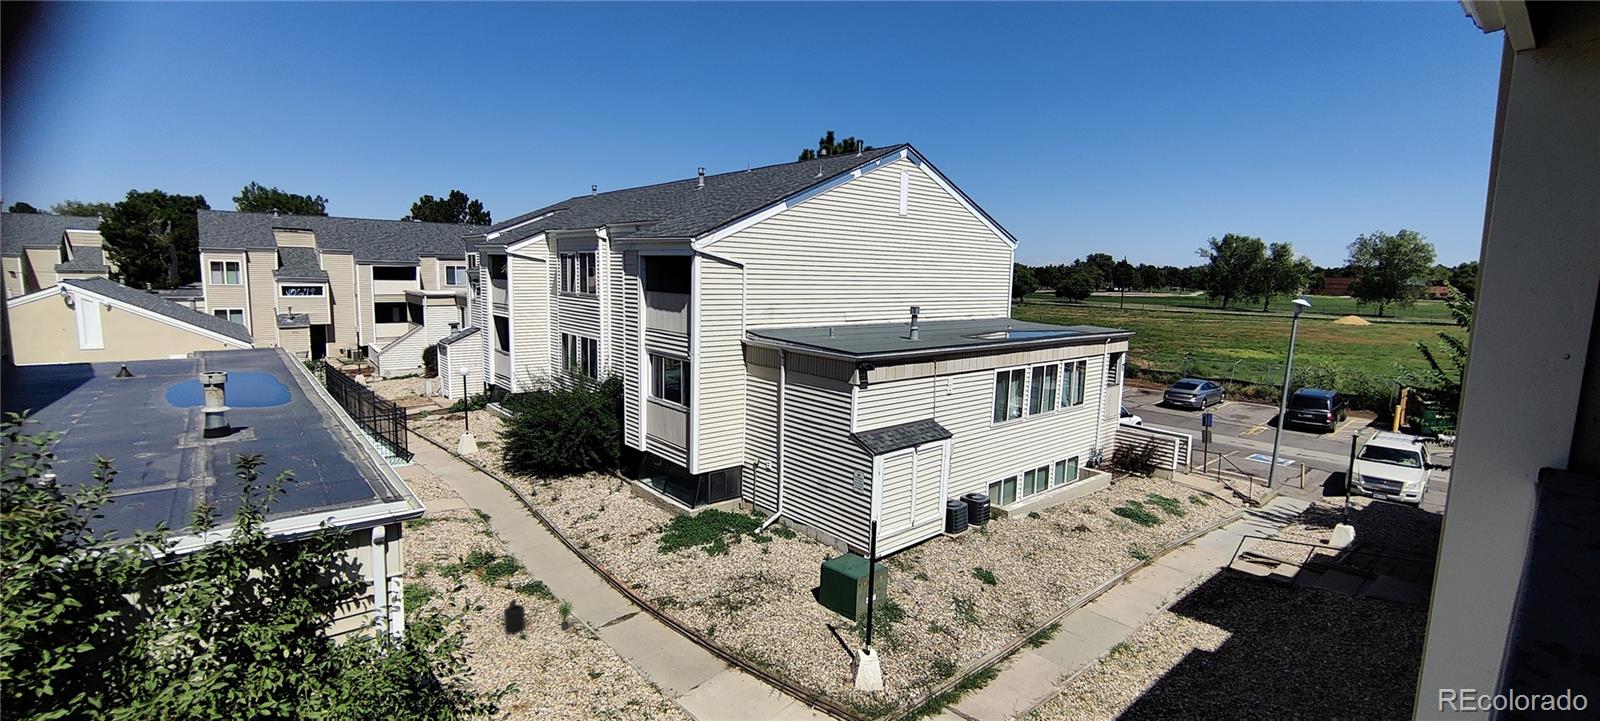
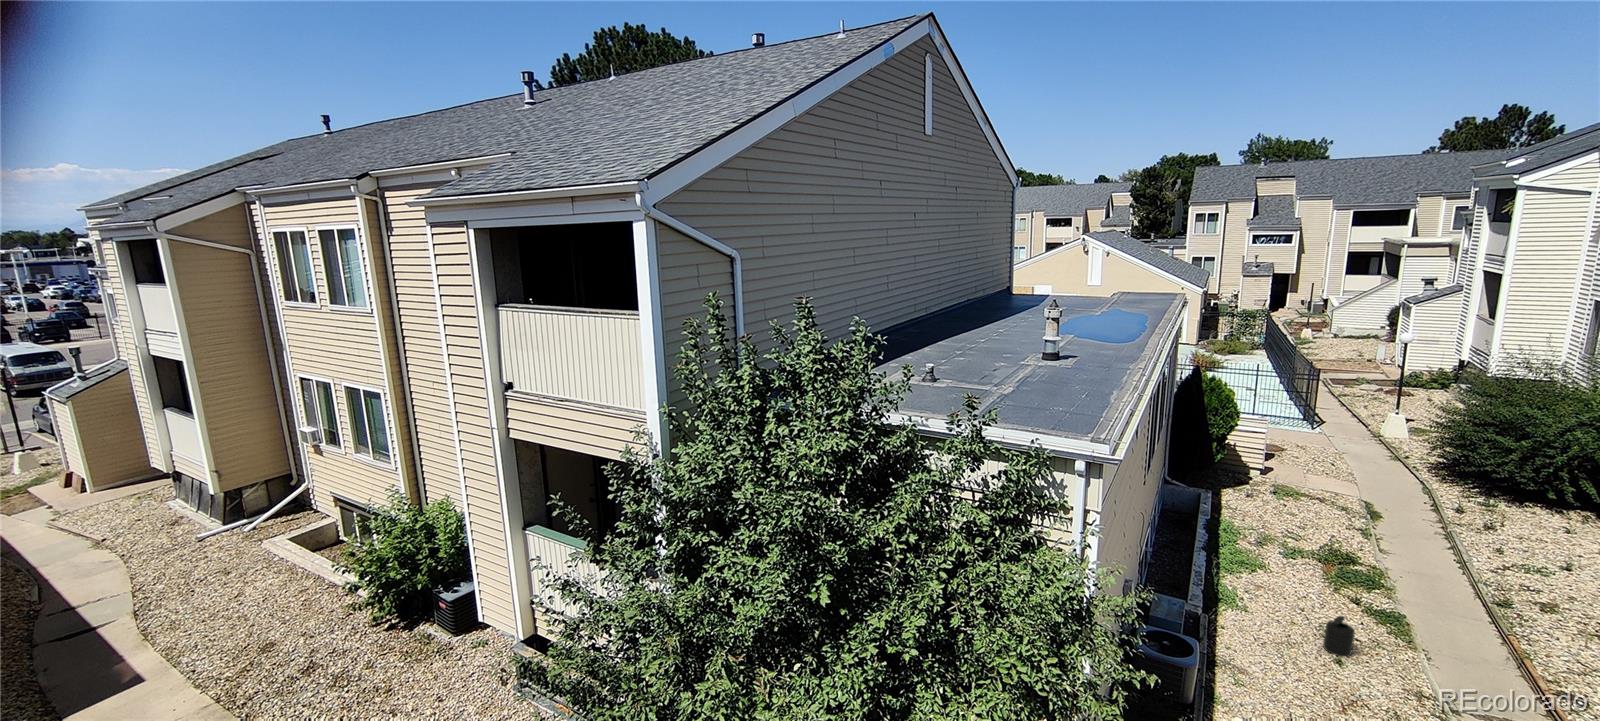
potted plant: present [557,599,572,630] -> none [1393,647,1428,688]

